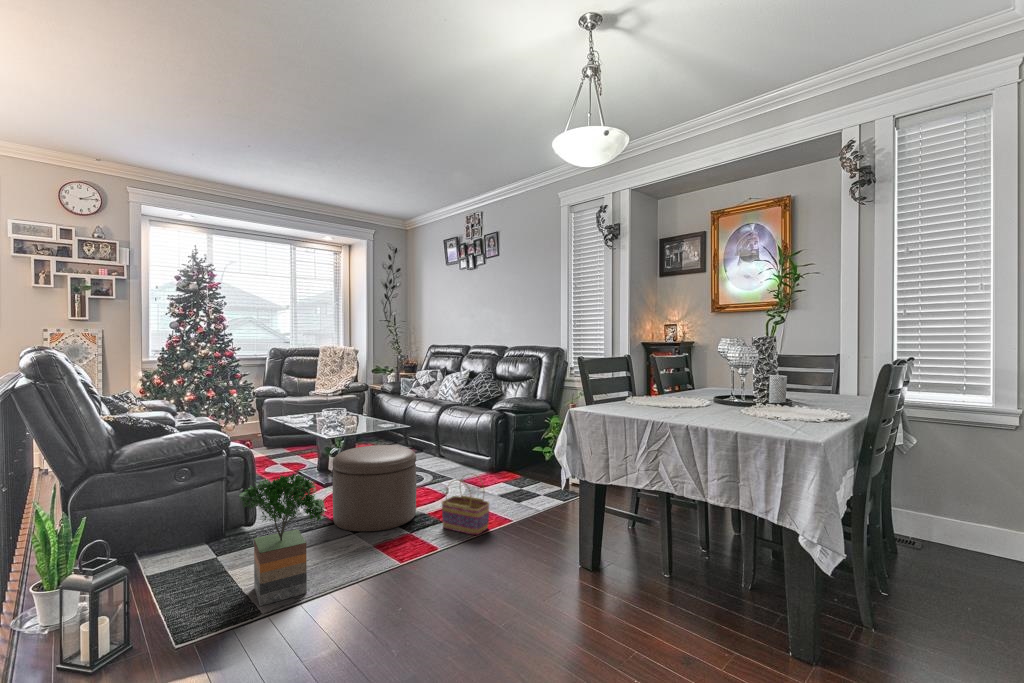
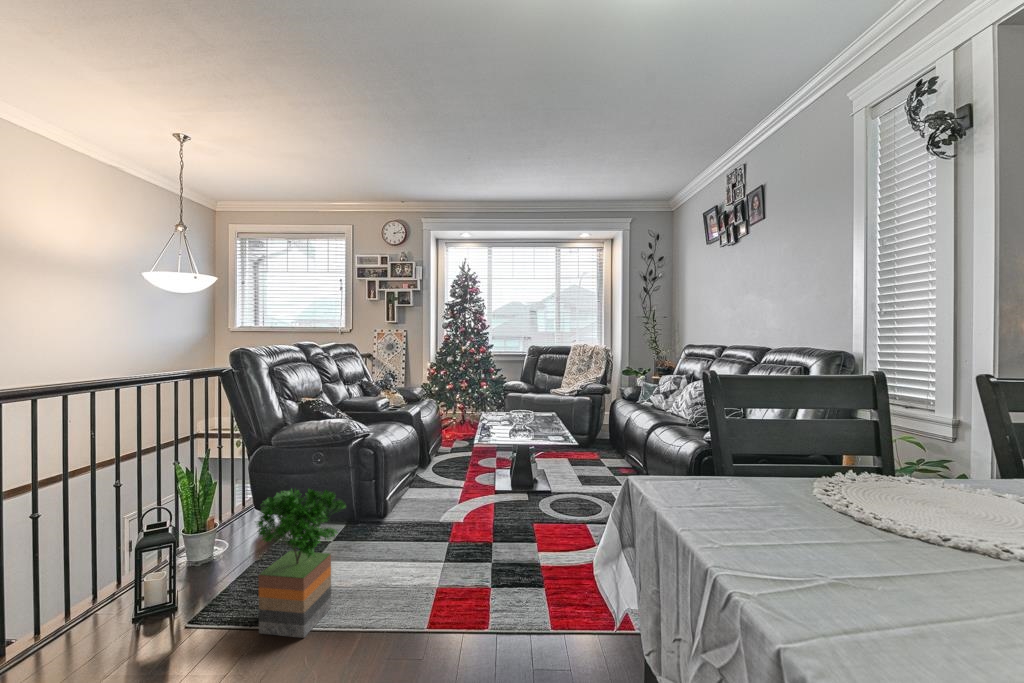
ottoman: present [332,445,416,531] -> none [441,462,538,577]
basket: present [442,480,489,535] -> none [533,535,593,639]

